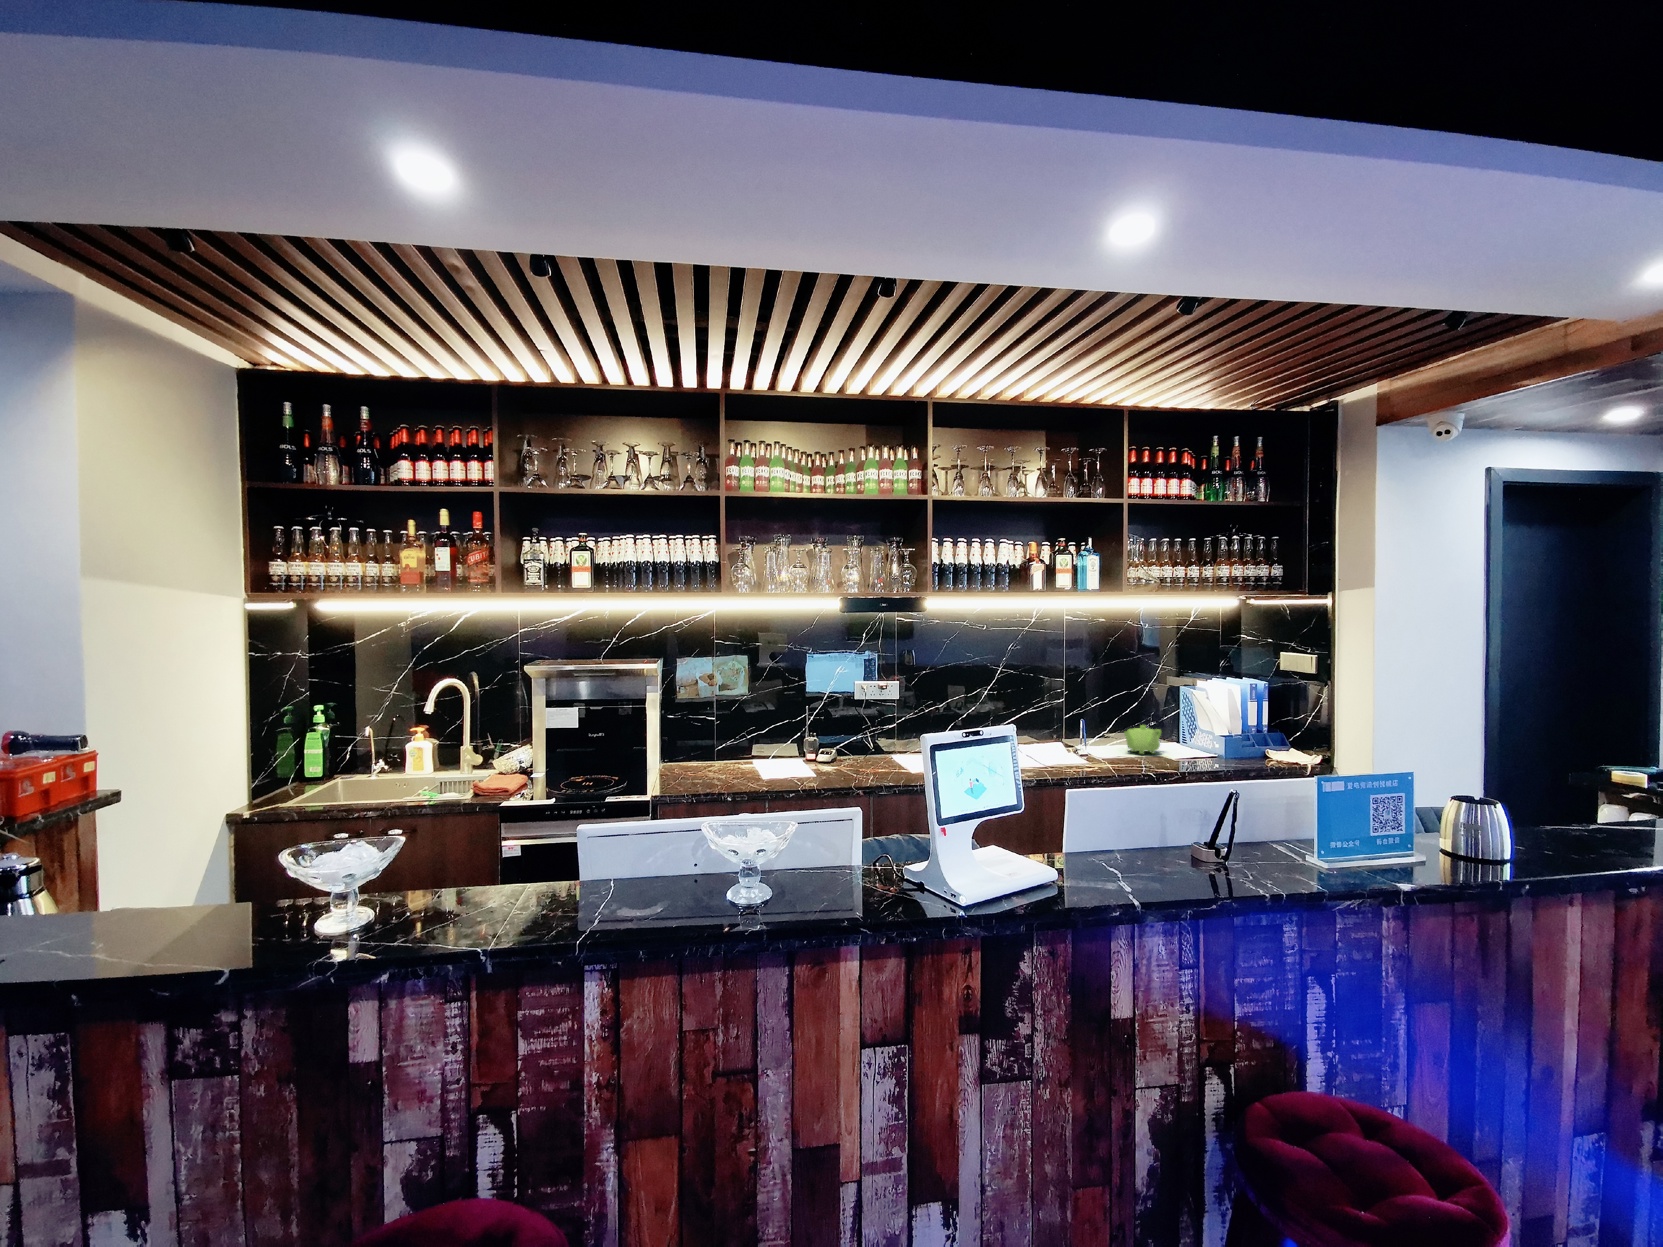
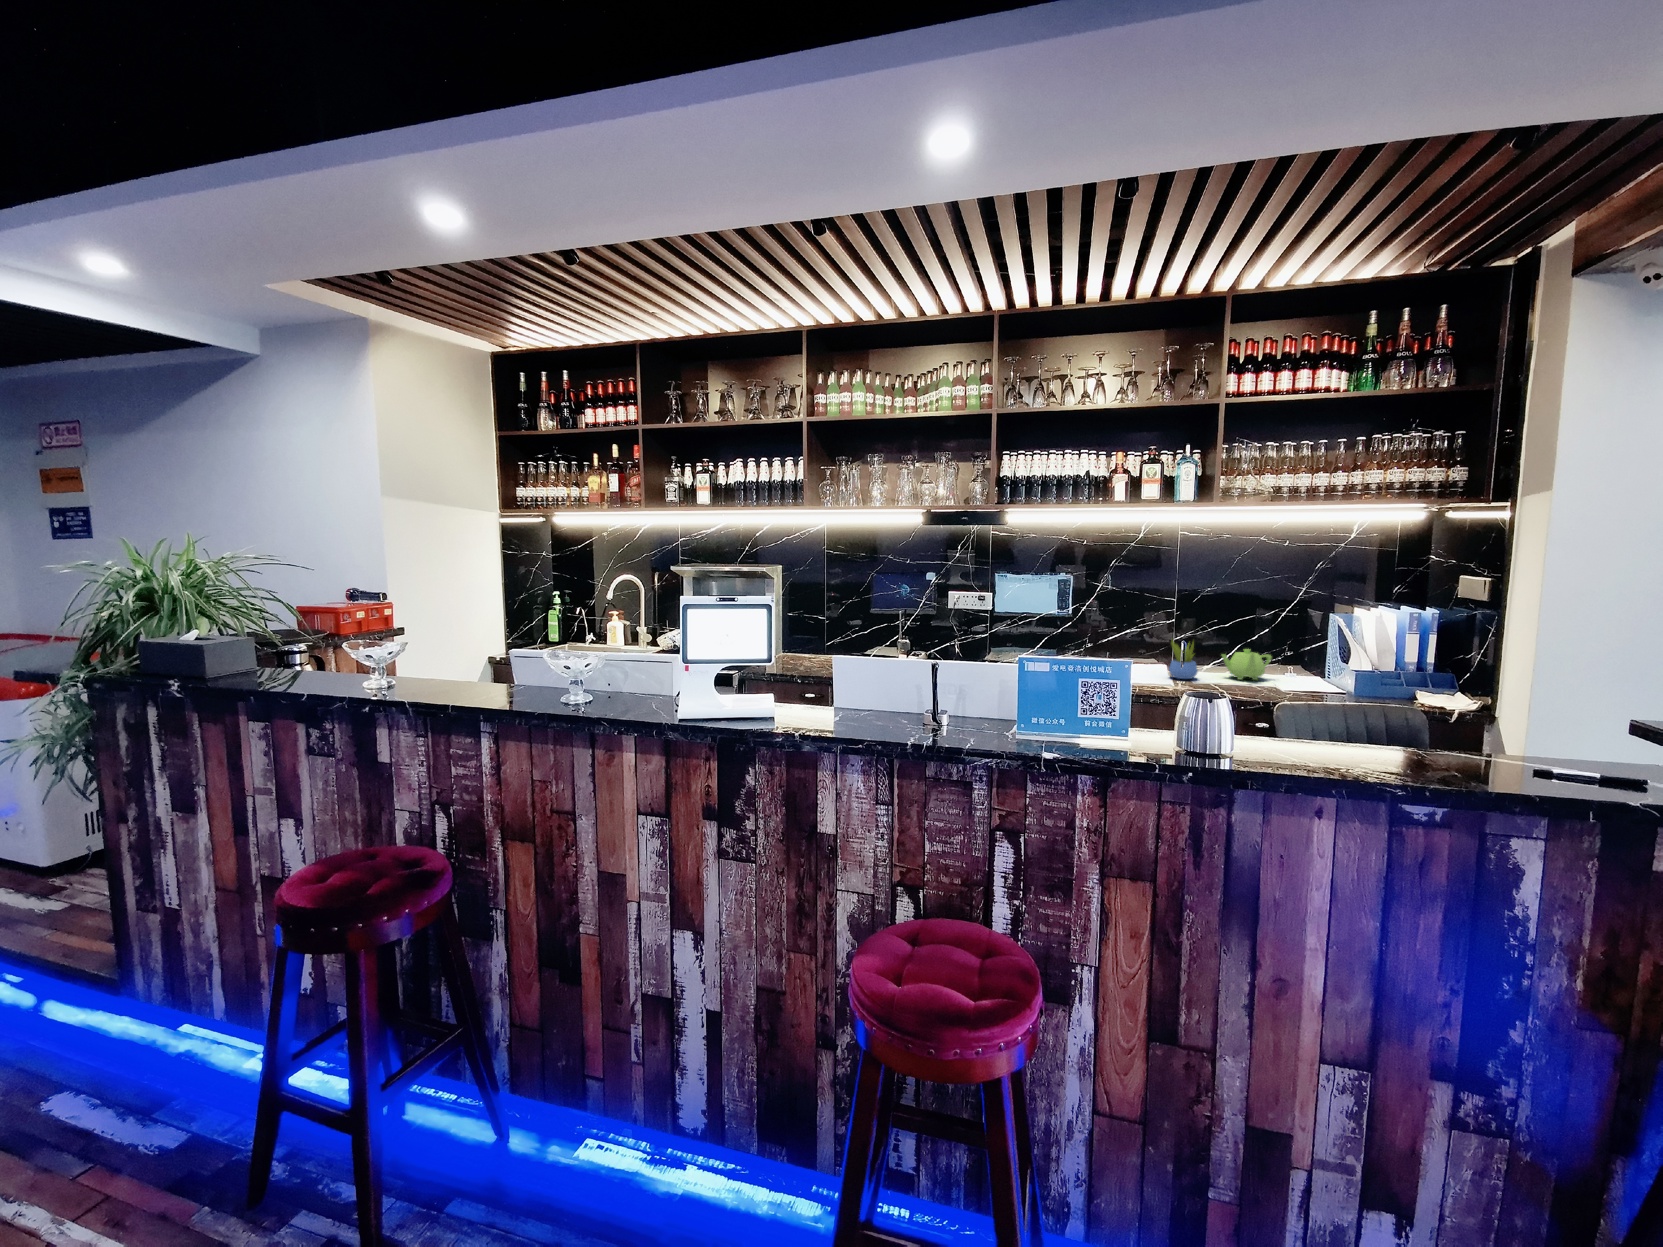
succulent plant: none [1086,719,1112,759] -> present [1169,641,1198,679]

